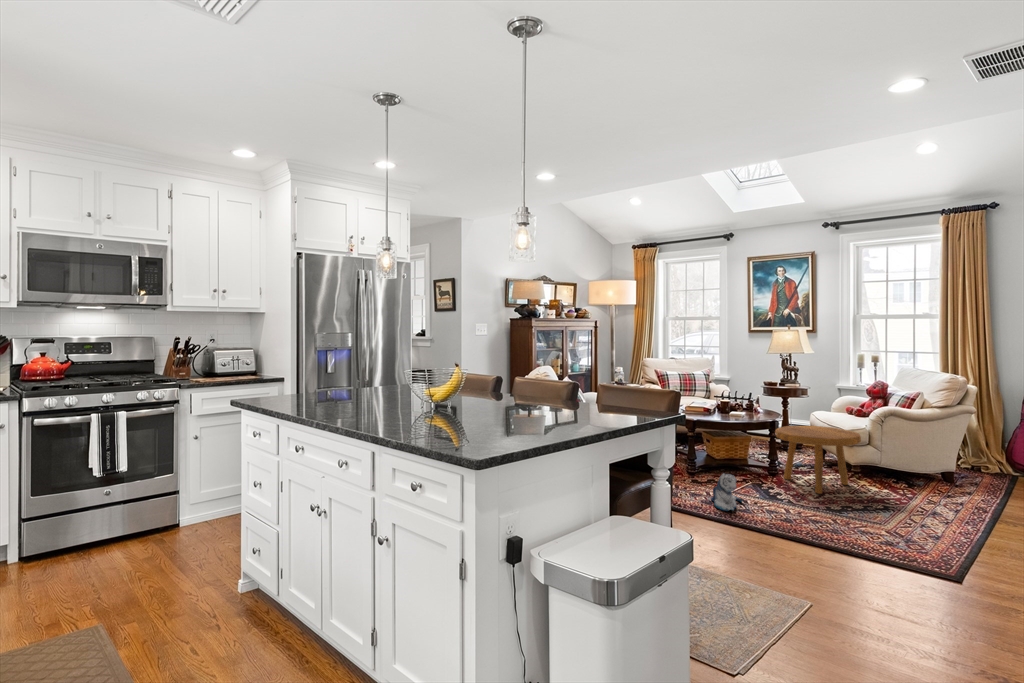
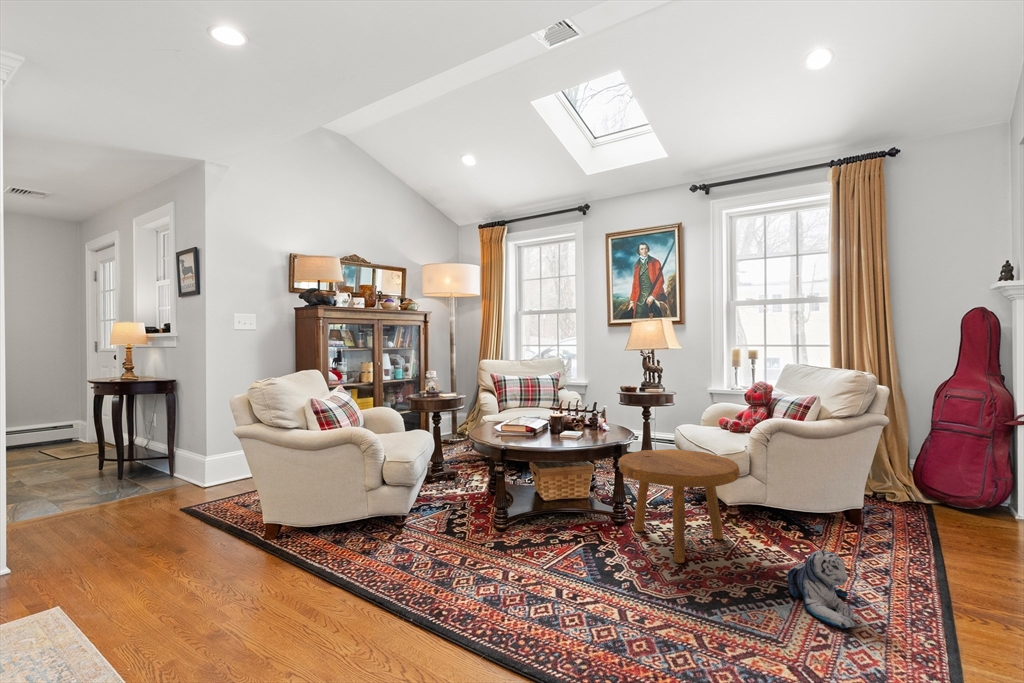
plush toy: present [711,474,743,511] -> present [787,551,855,629]

